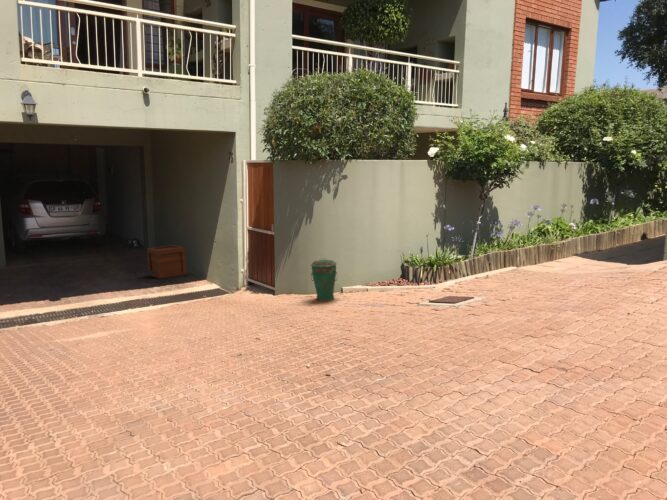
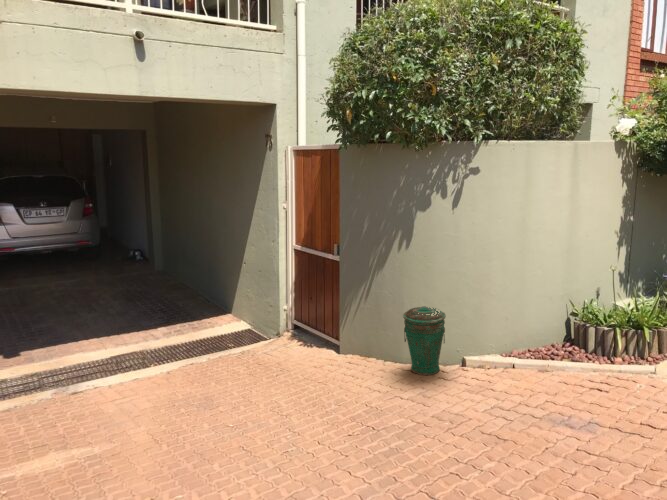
wooden crate: present [147,245,187,279] -> none [153,261,207,310]

